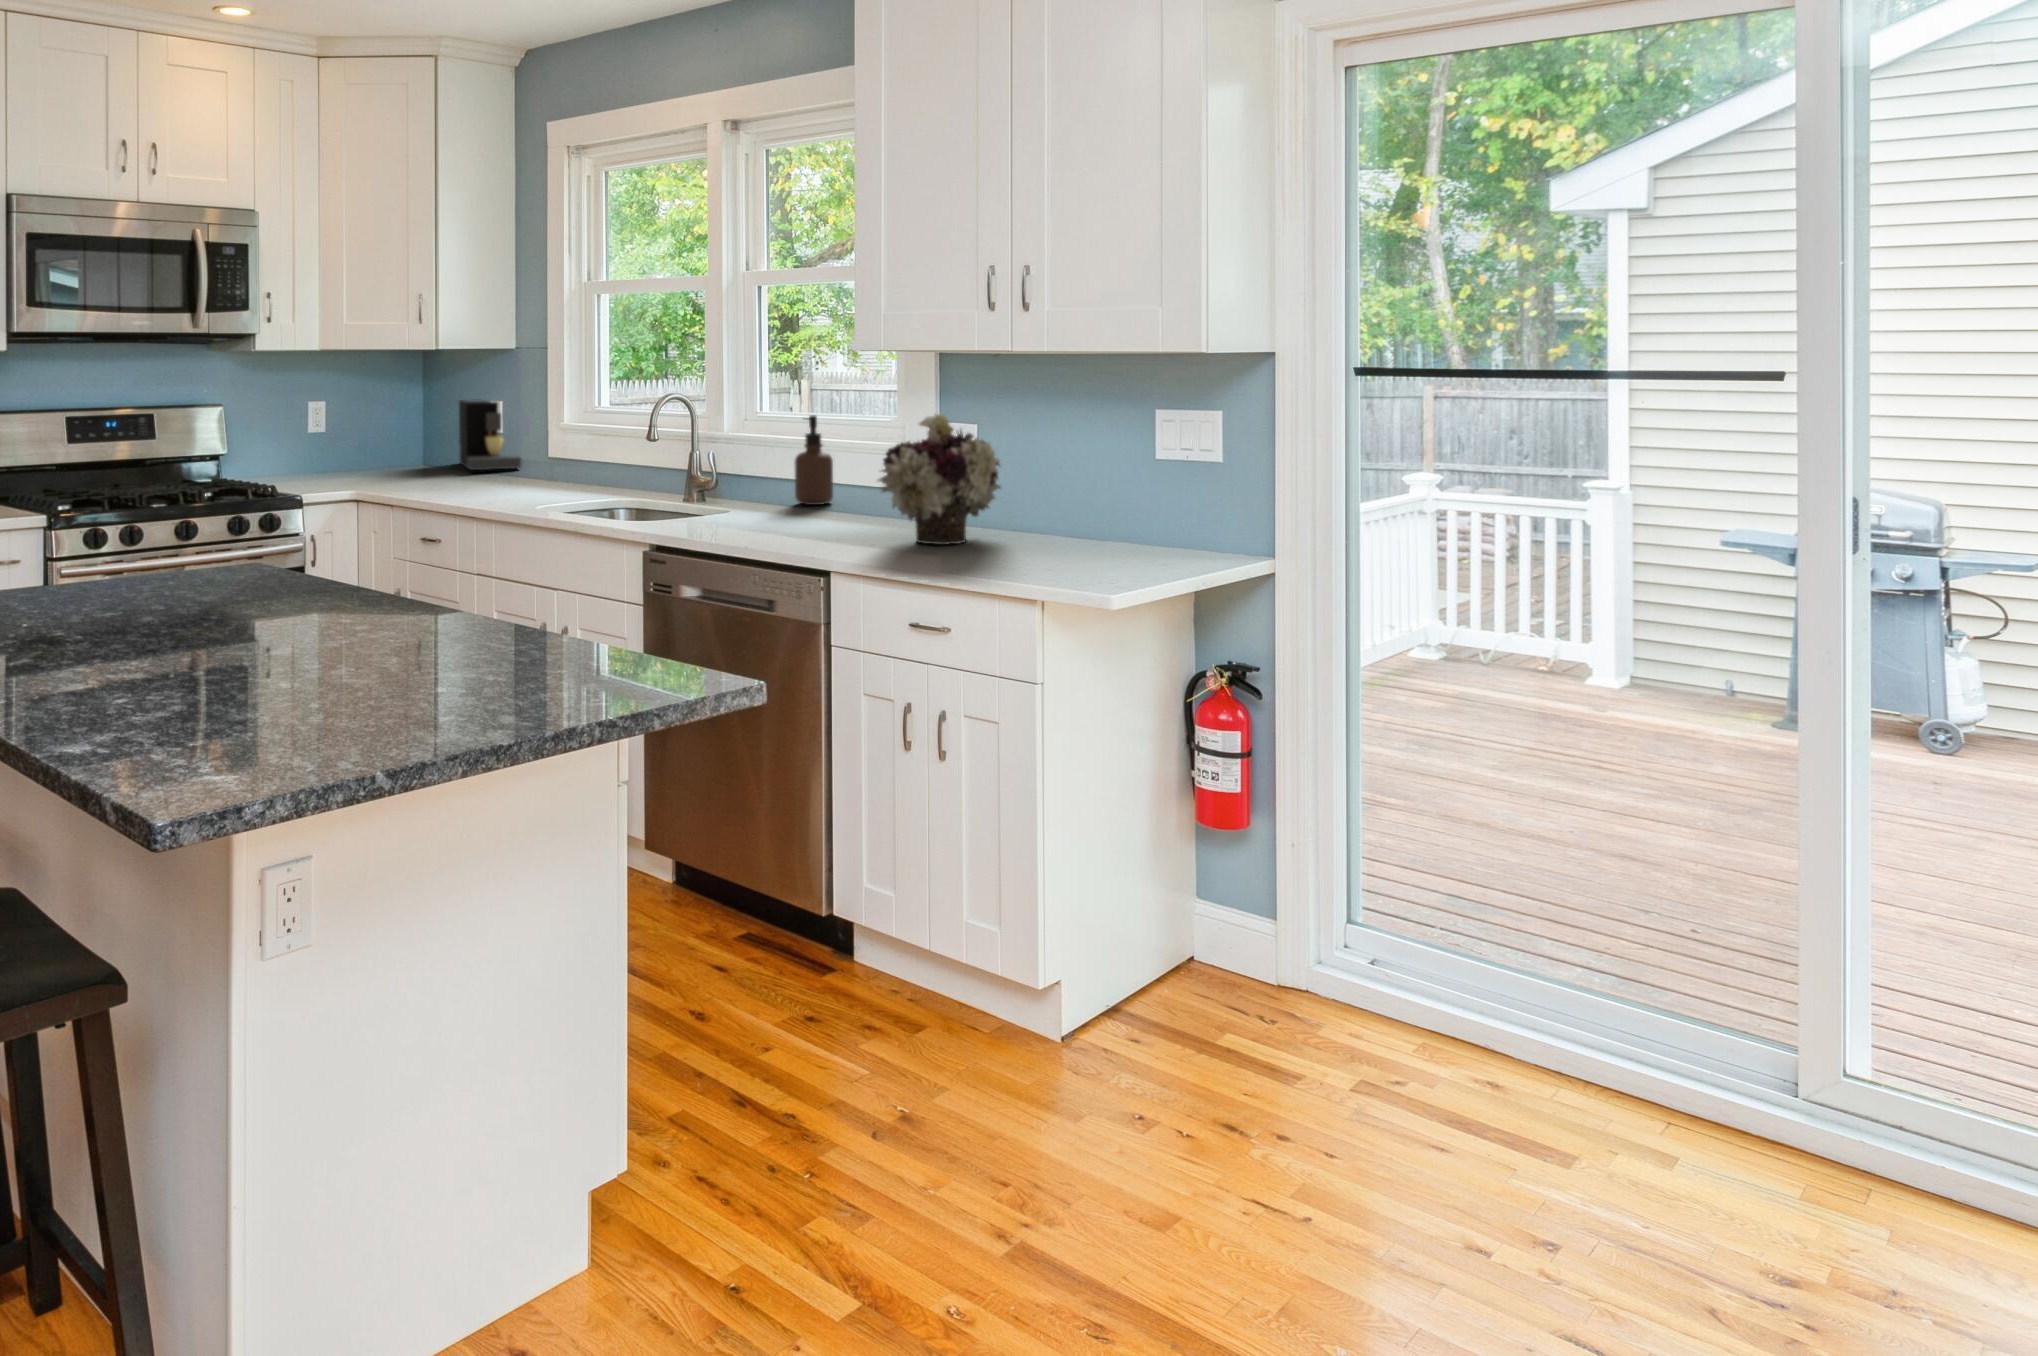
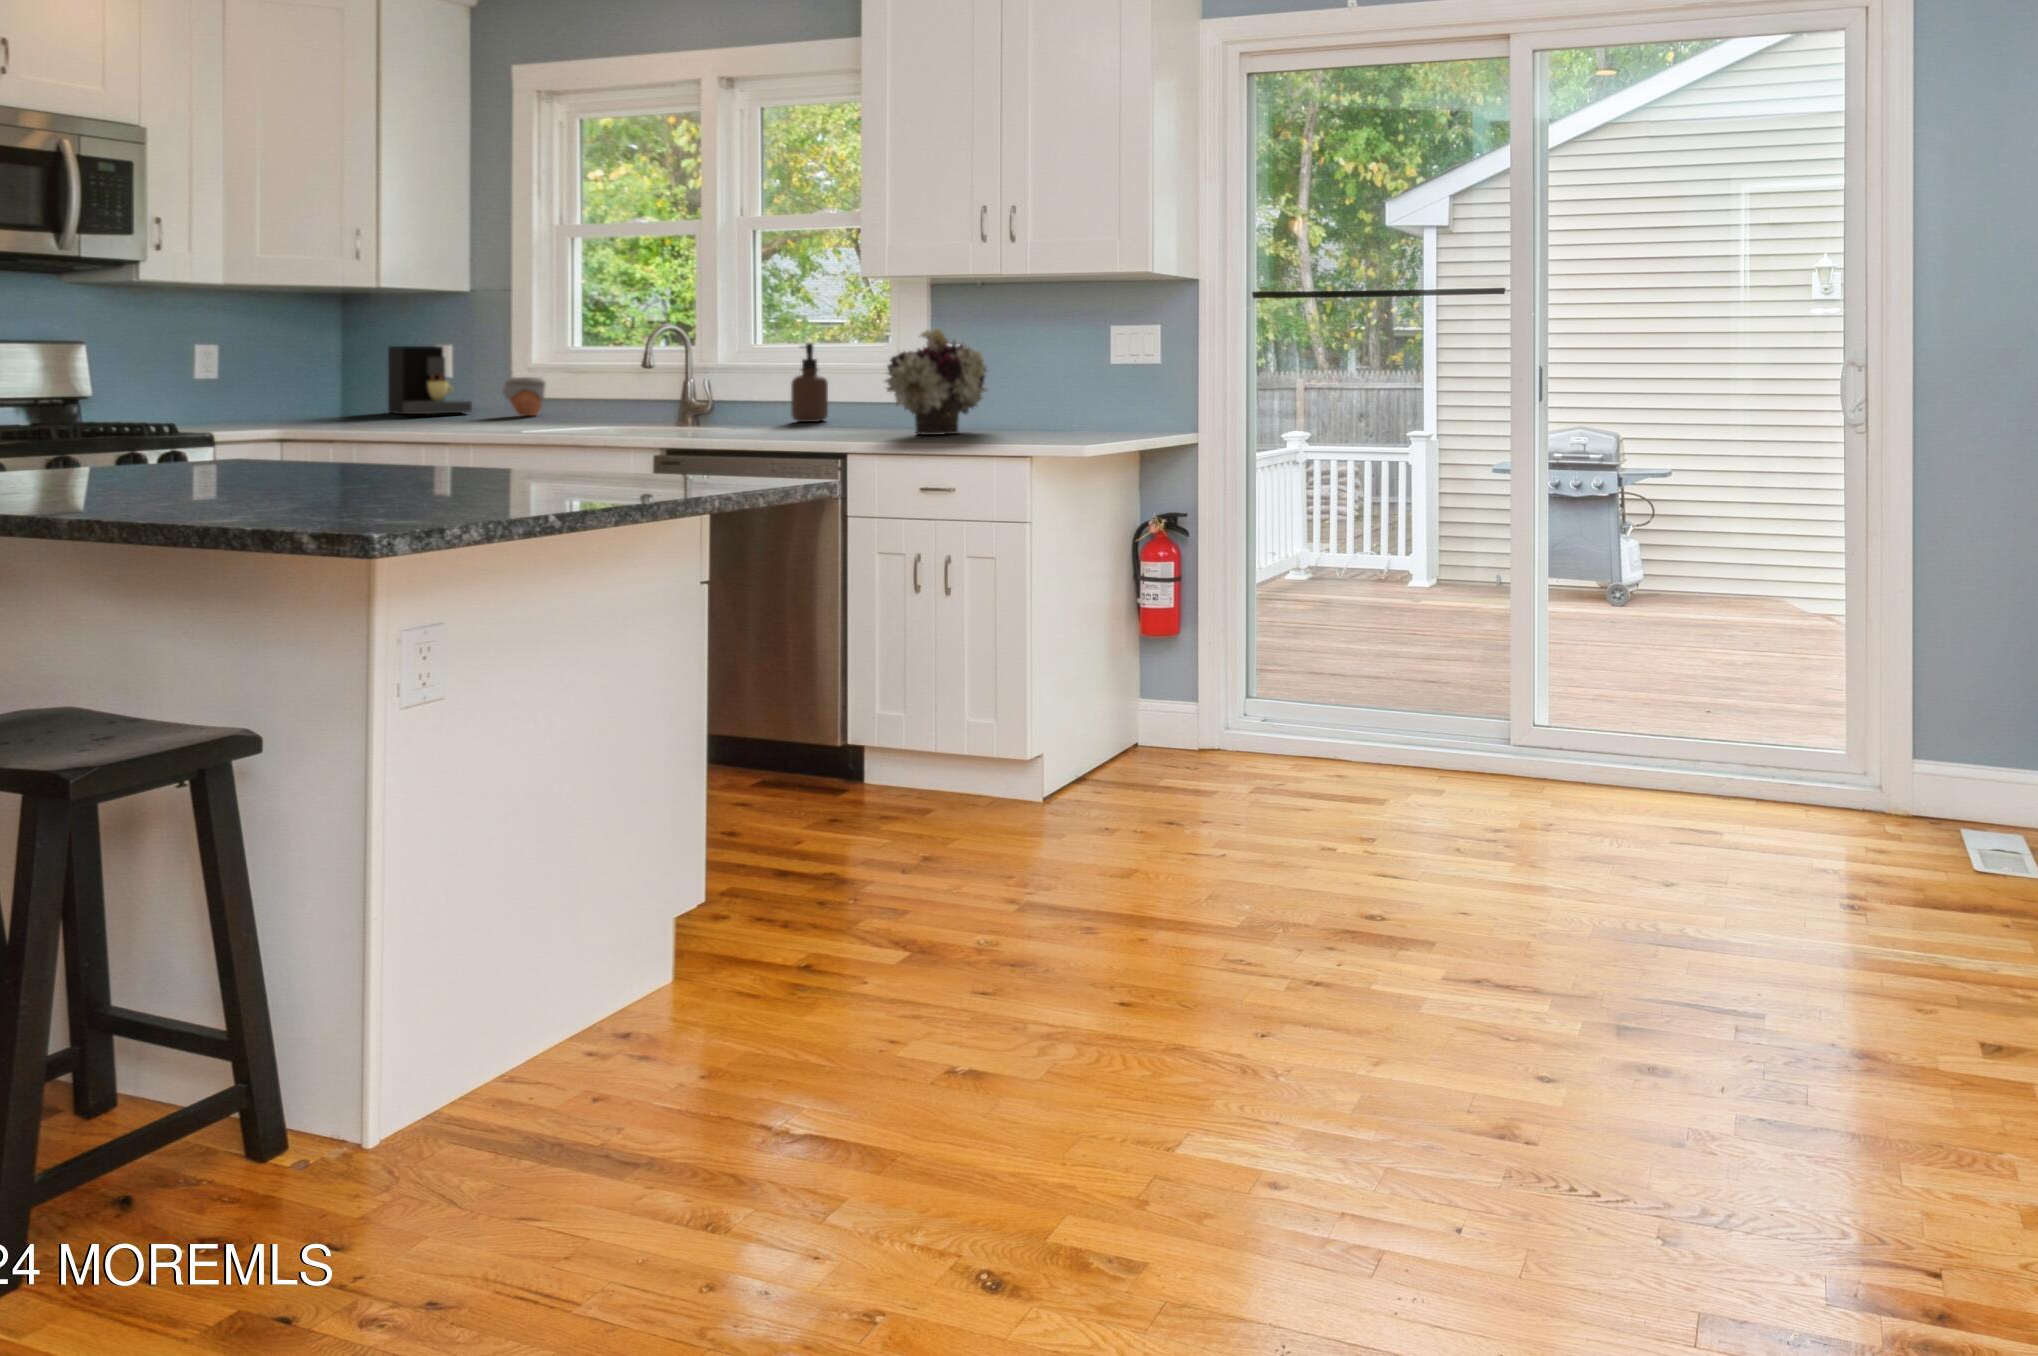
jar: none [541,435,587,476] -> present [503,376,545,416]

